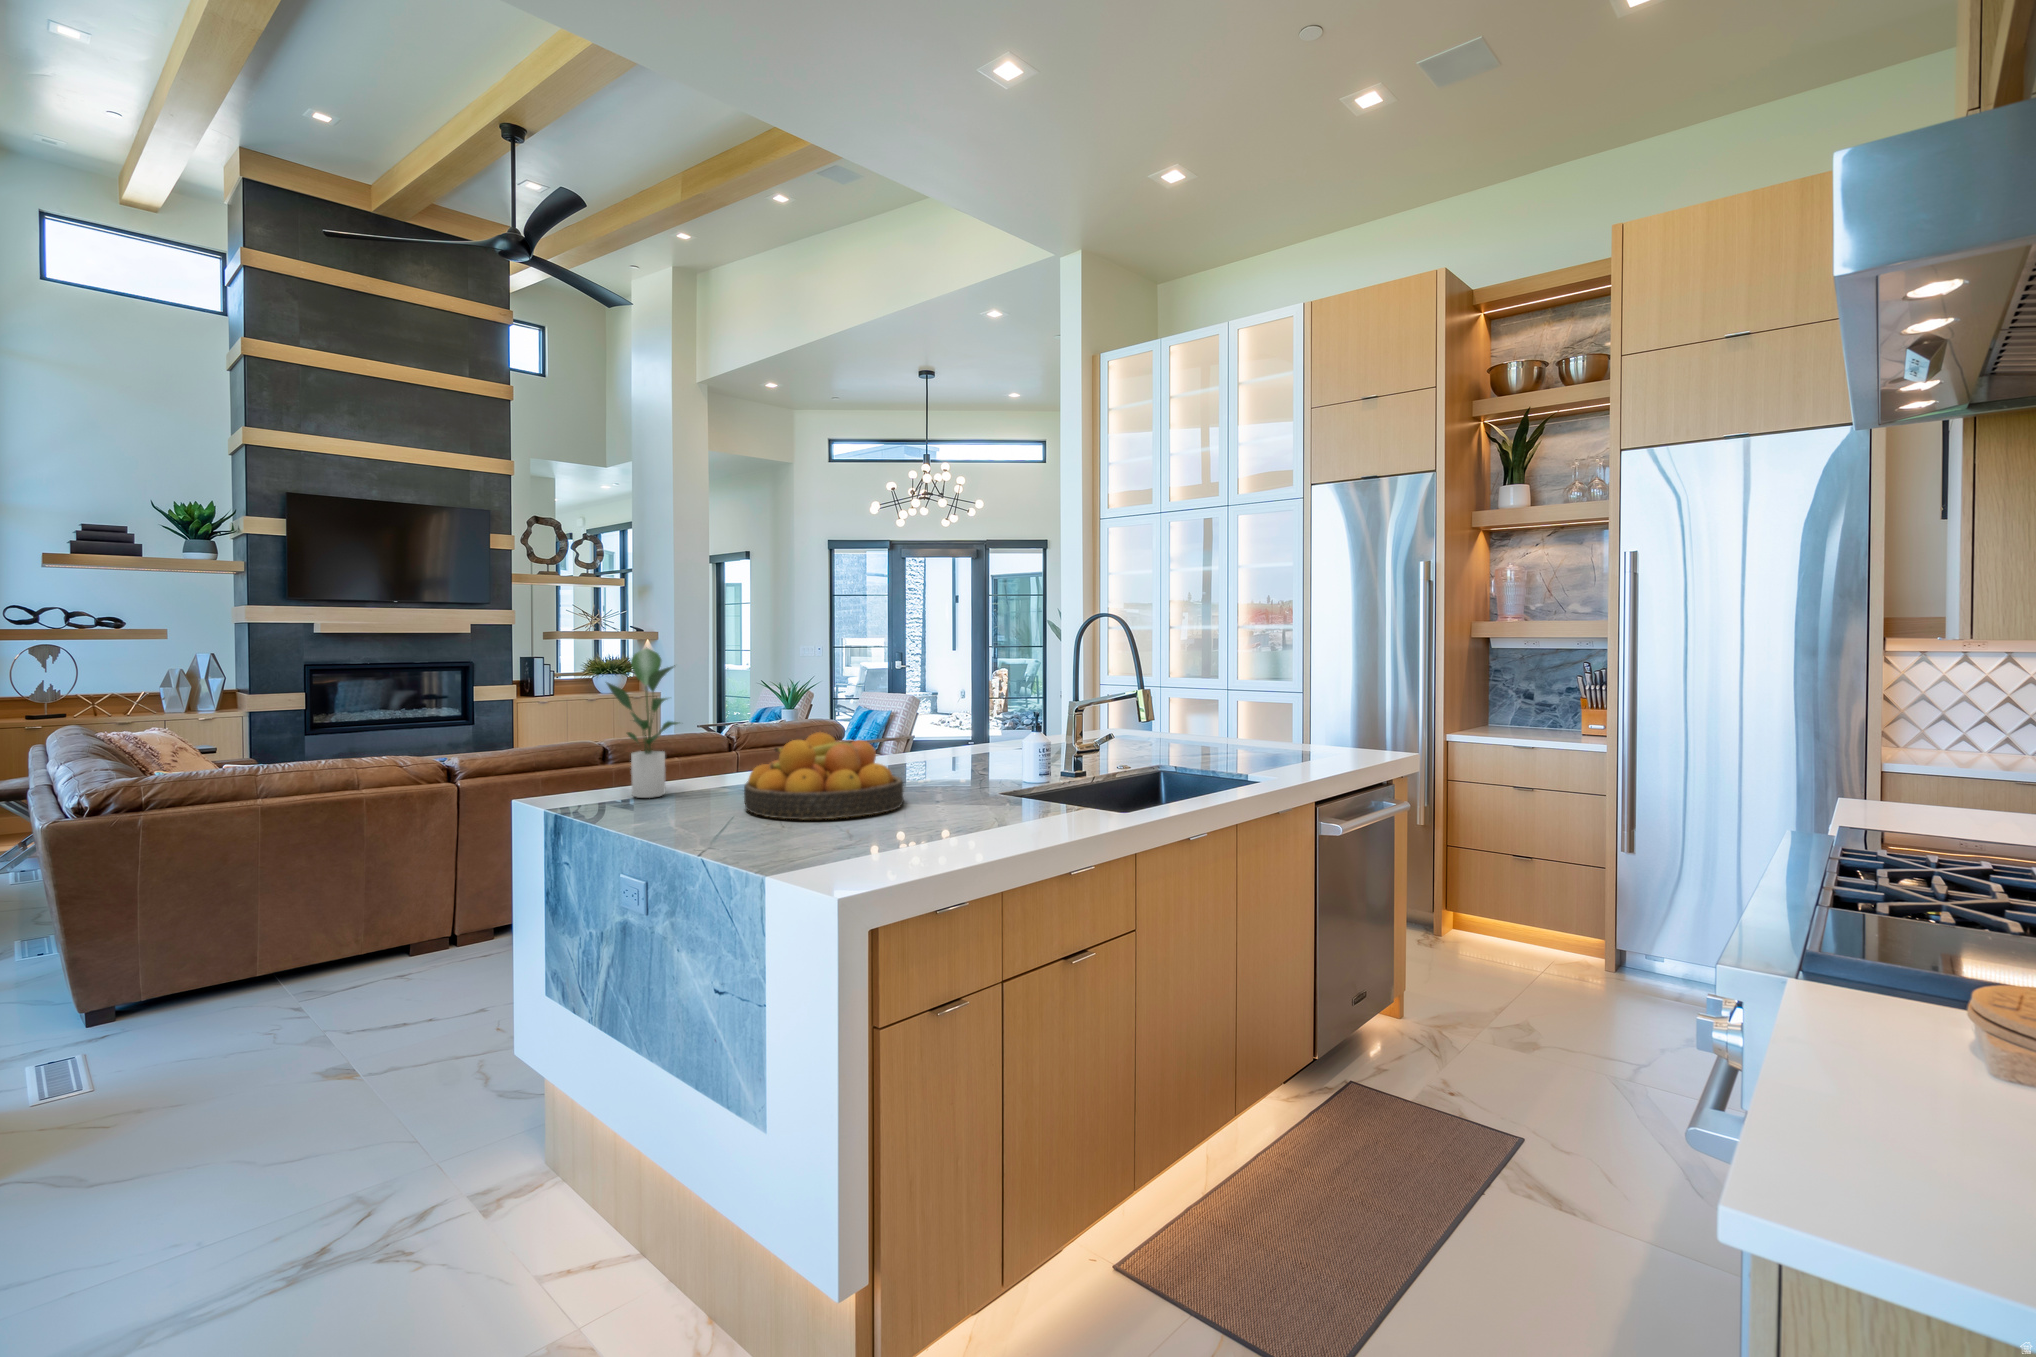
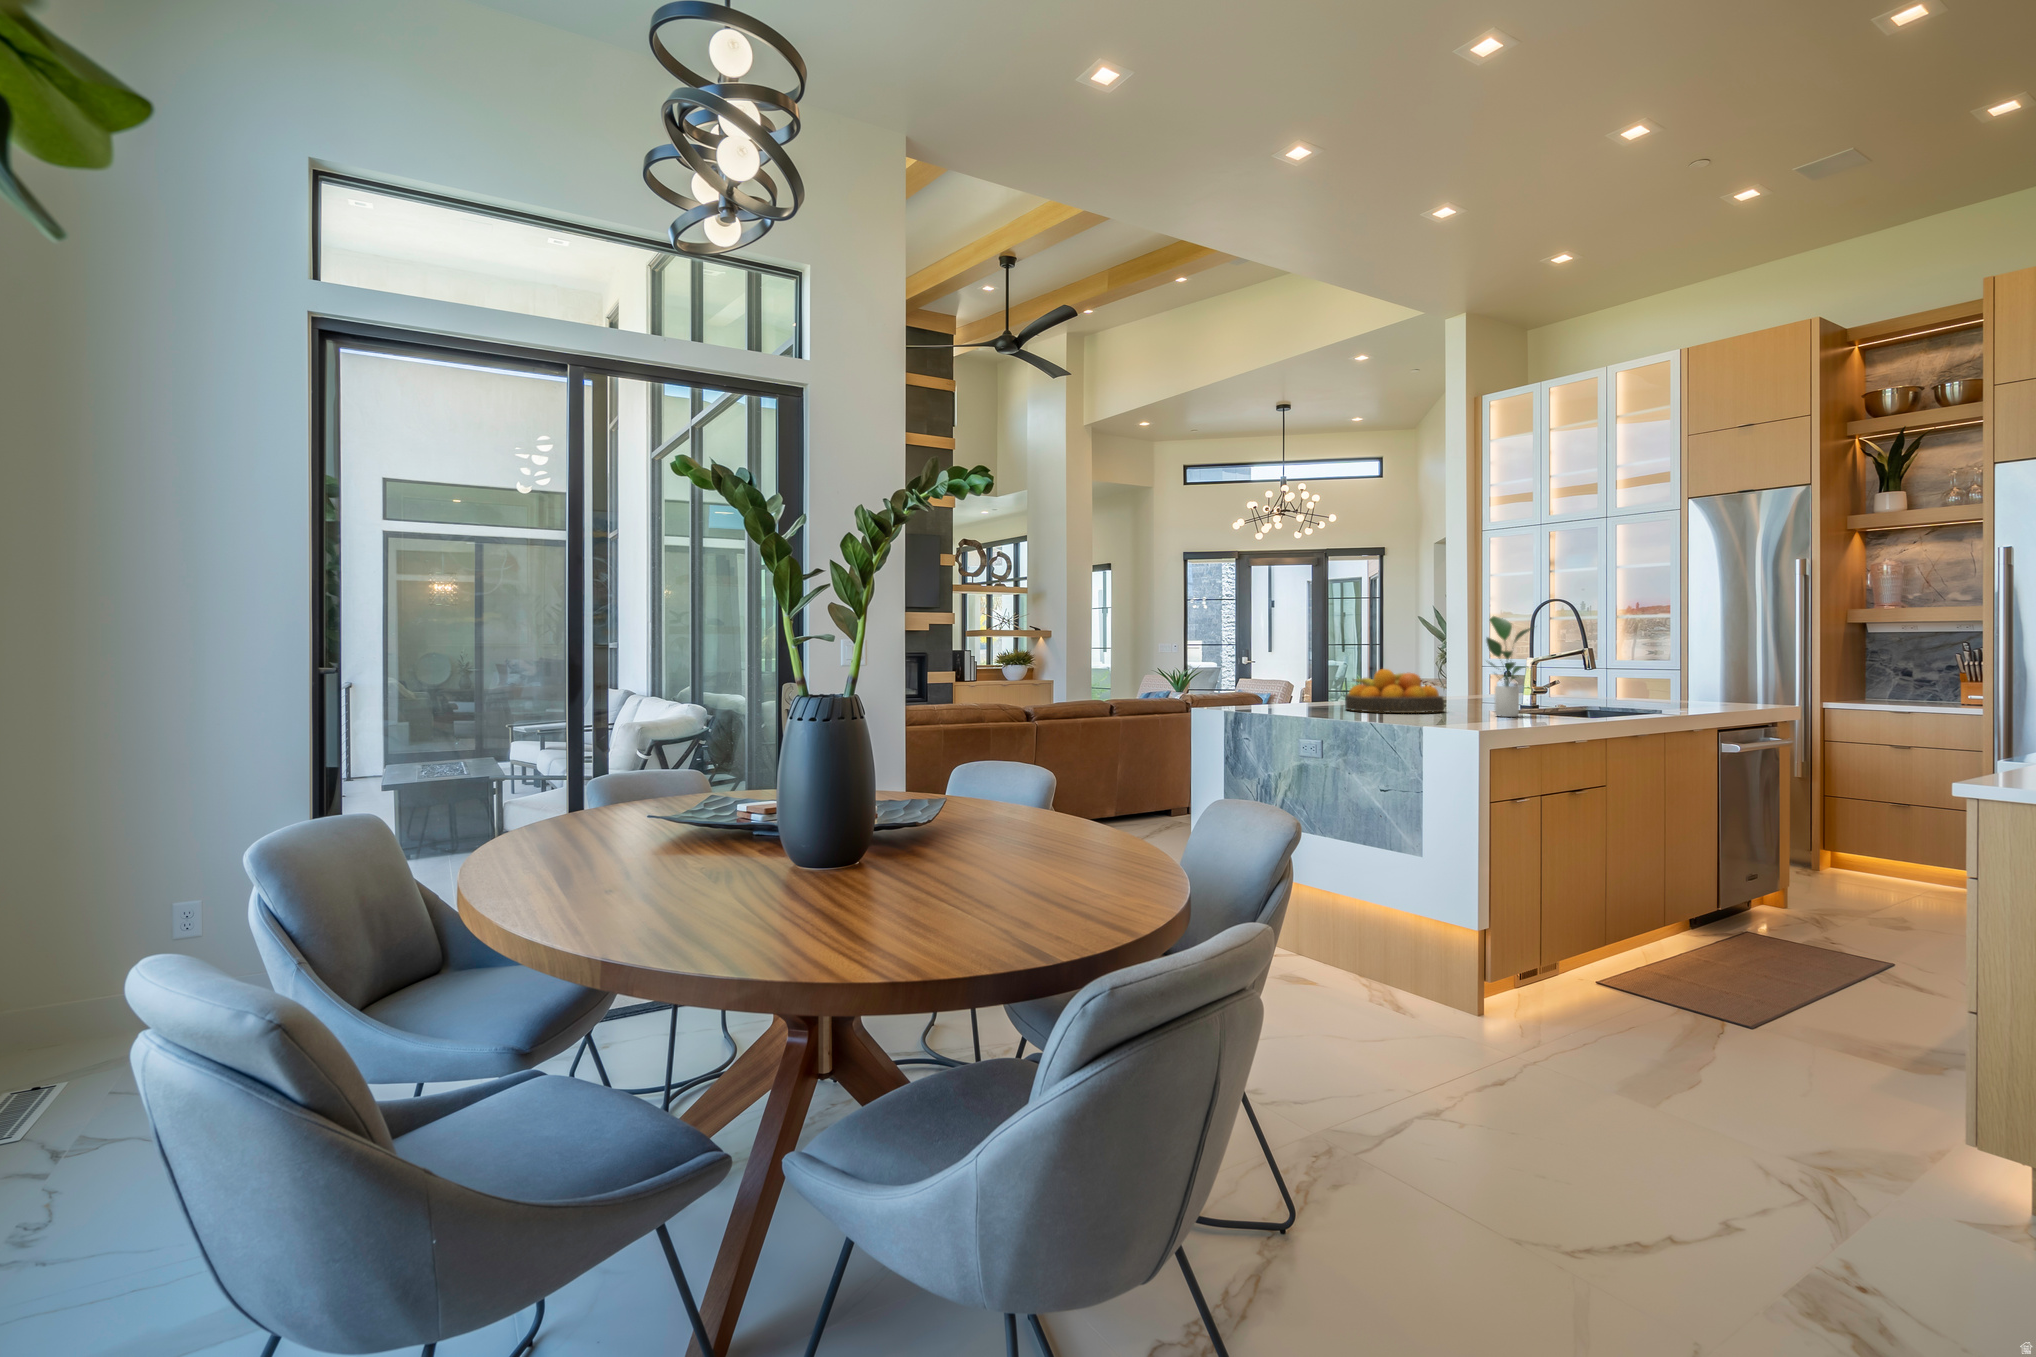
potted plant: present [607,648,678,798] -> present [1486,616,1532,717]

